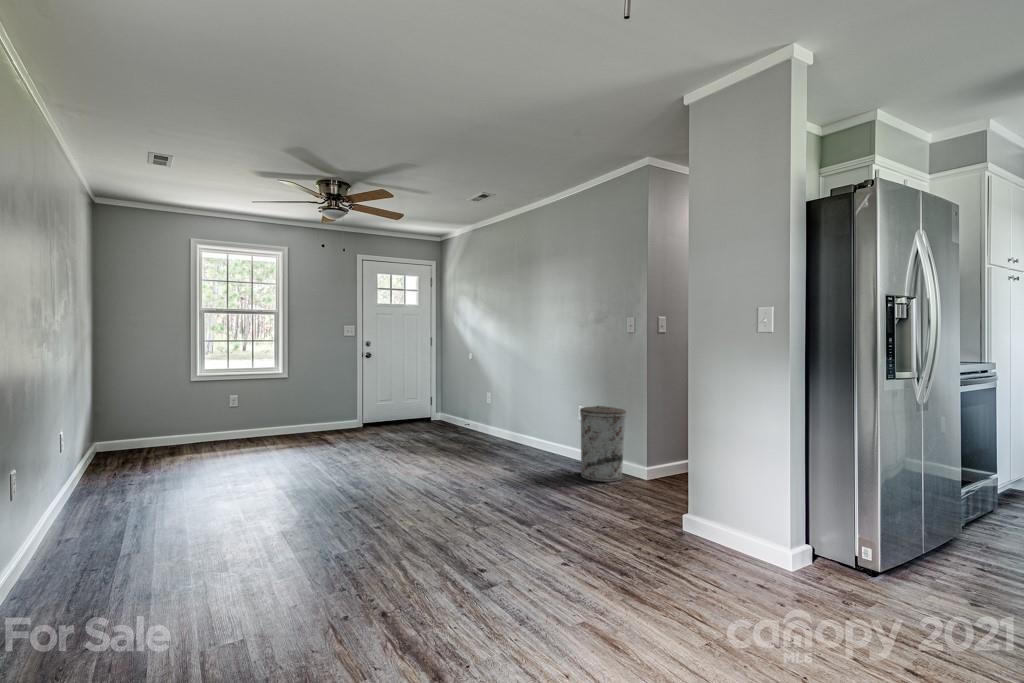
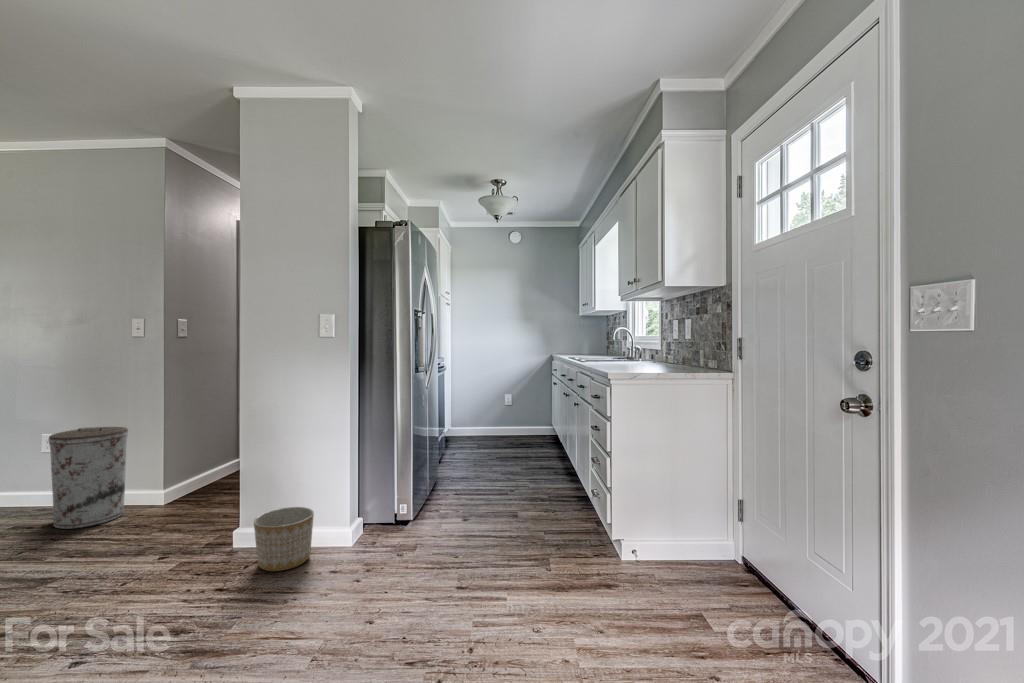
planter: none [694,505,751,567] -> present [254,507,314,571]

